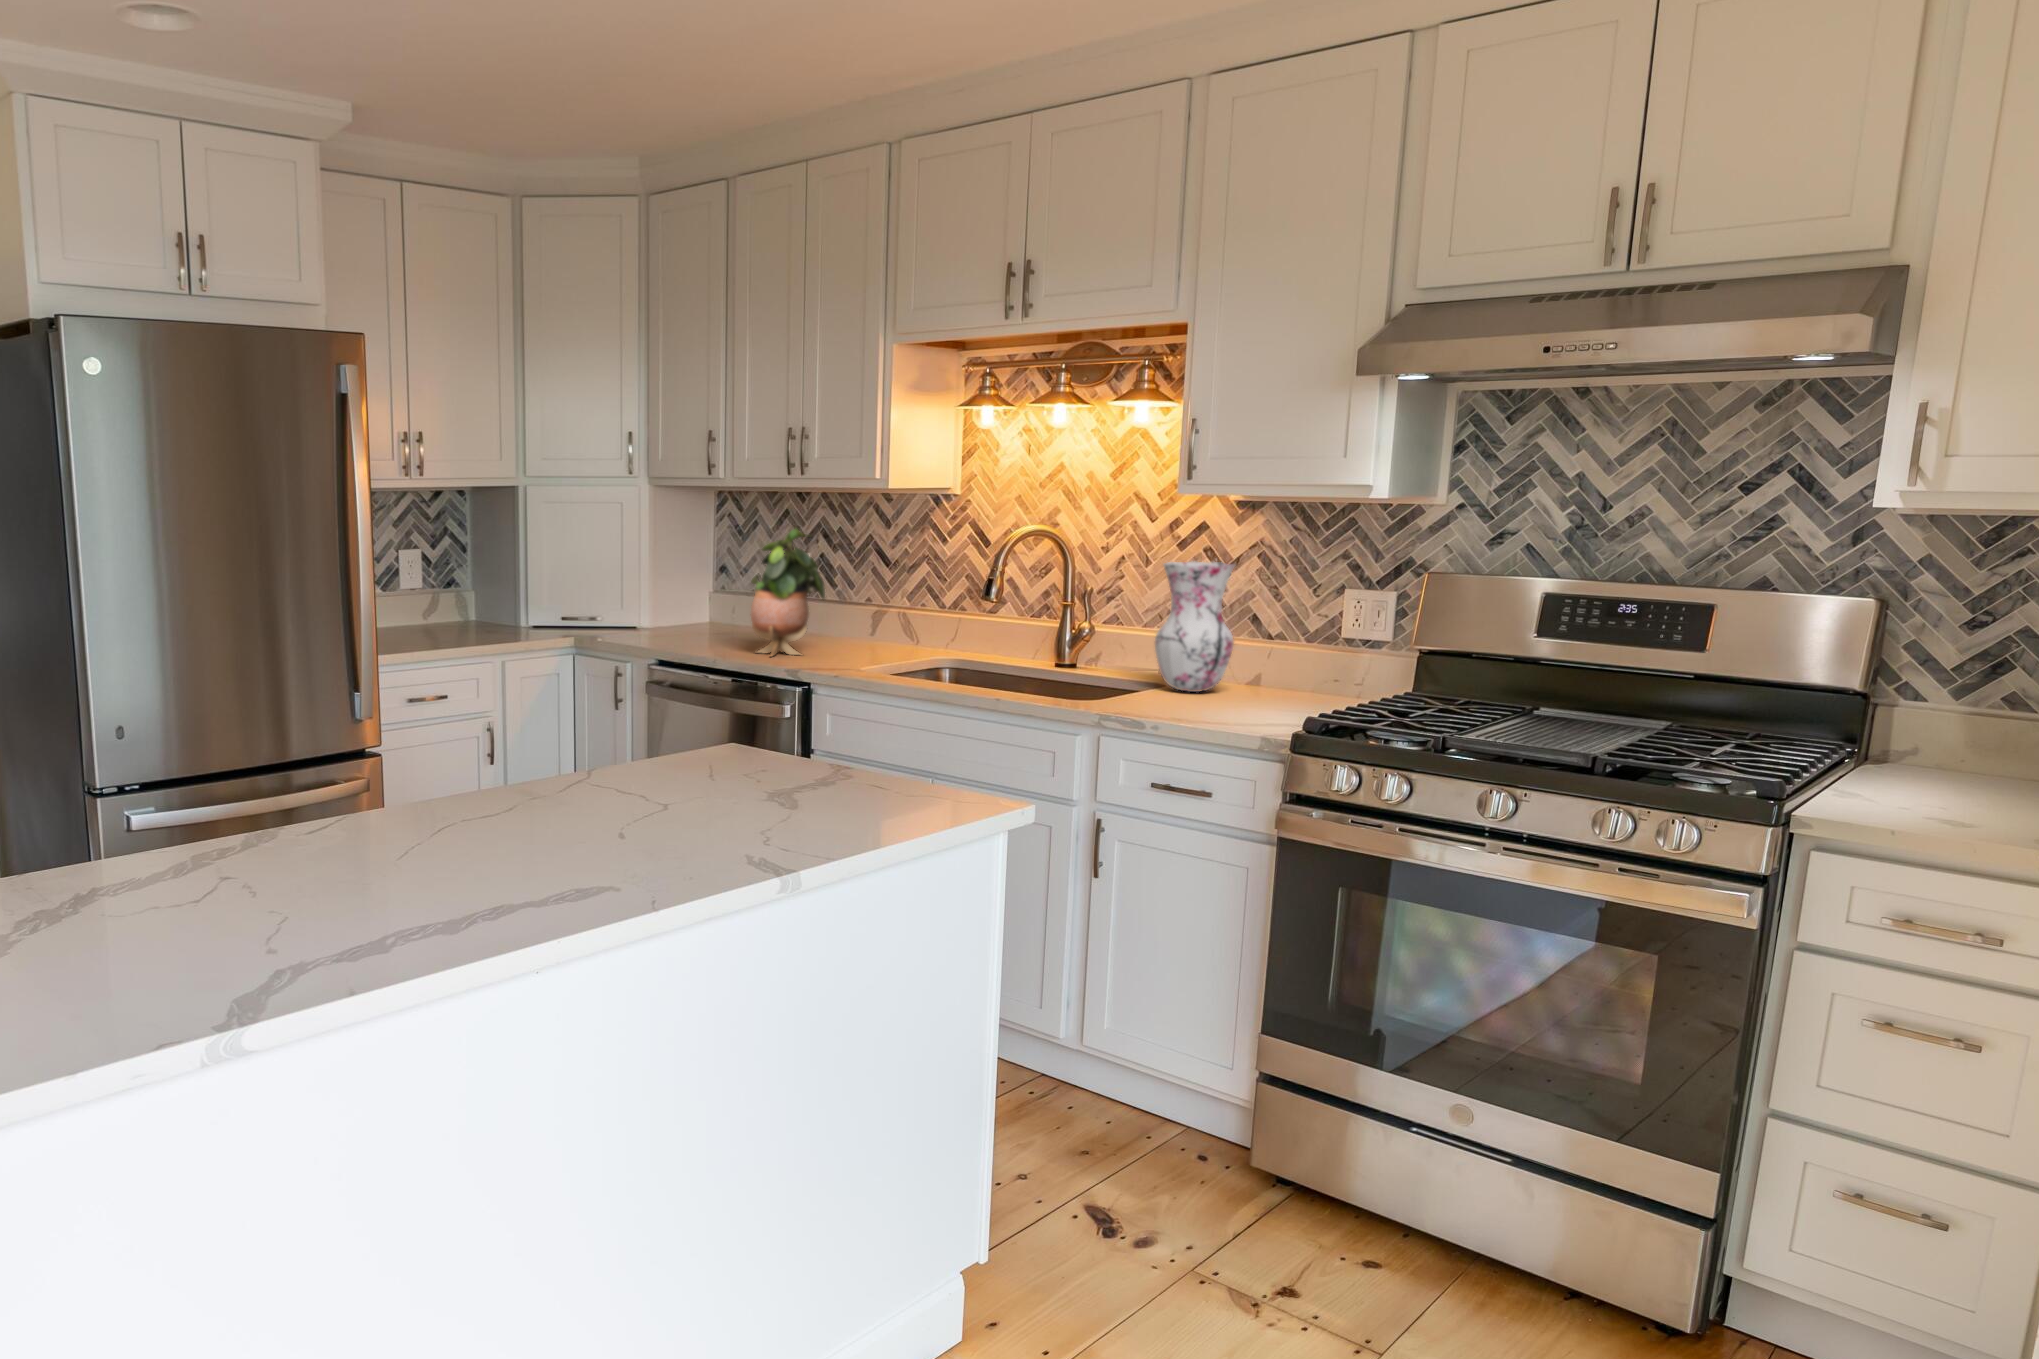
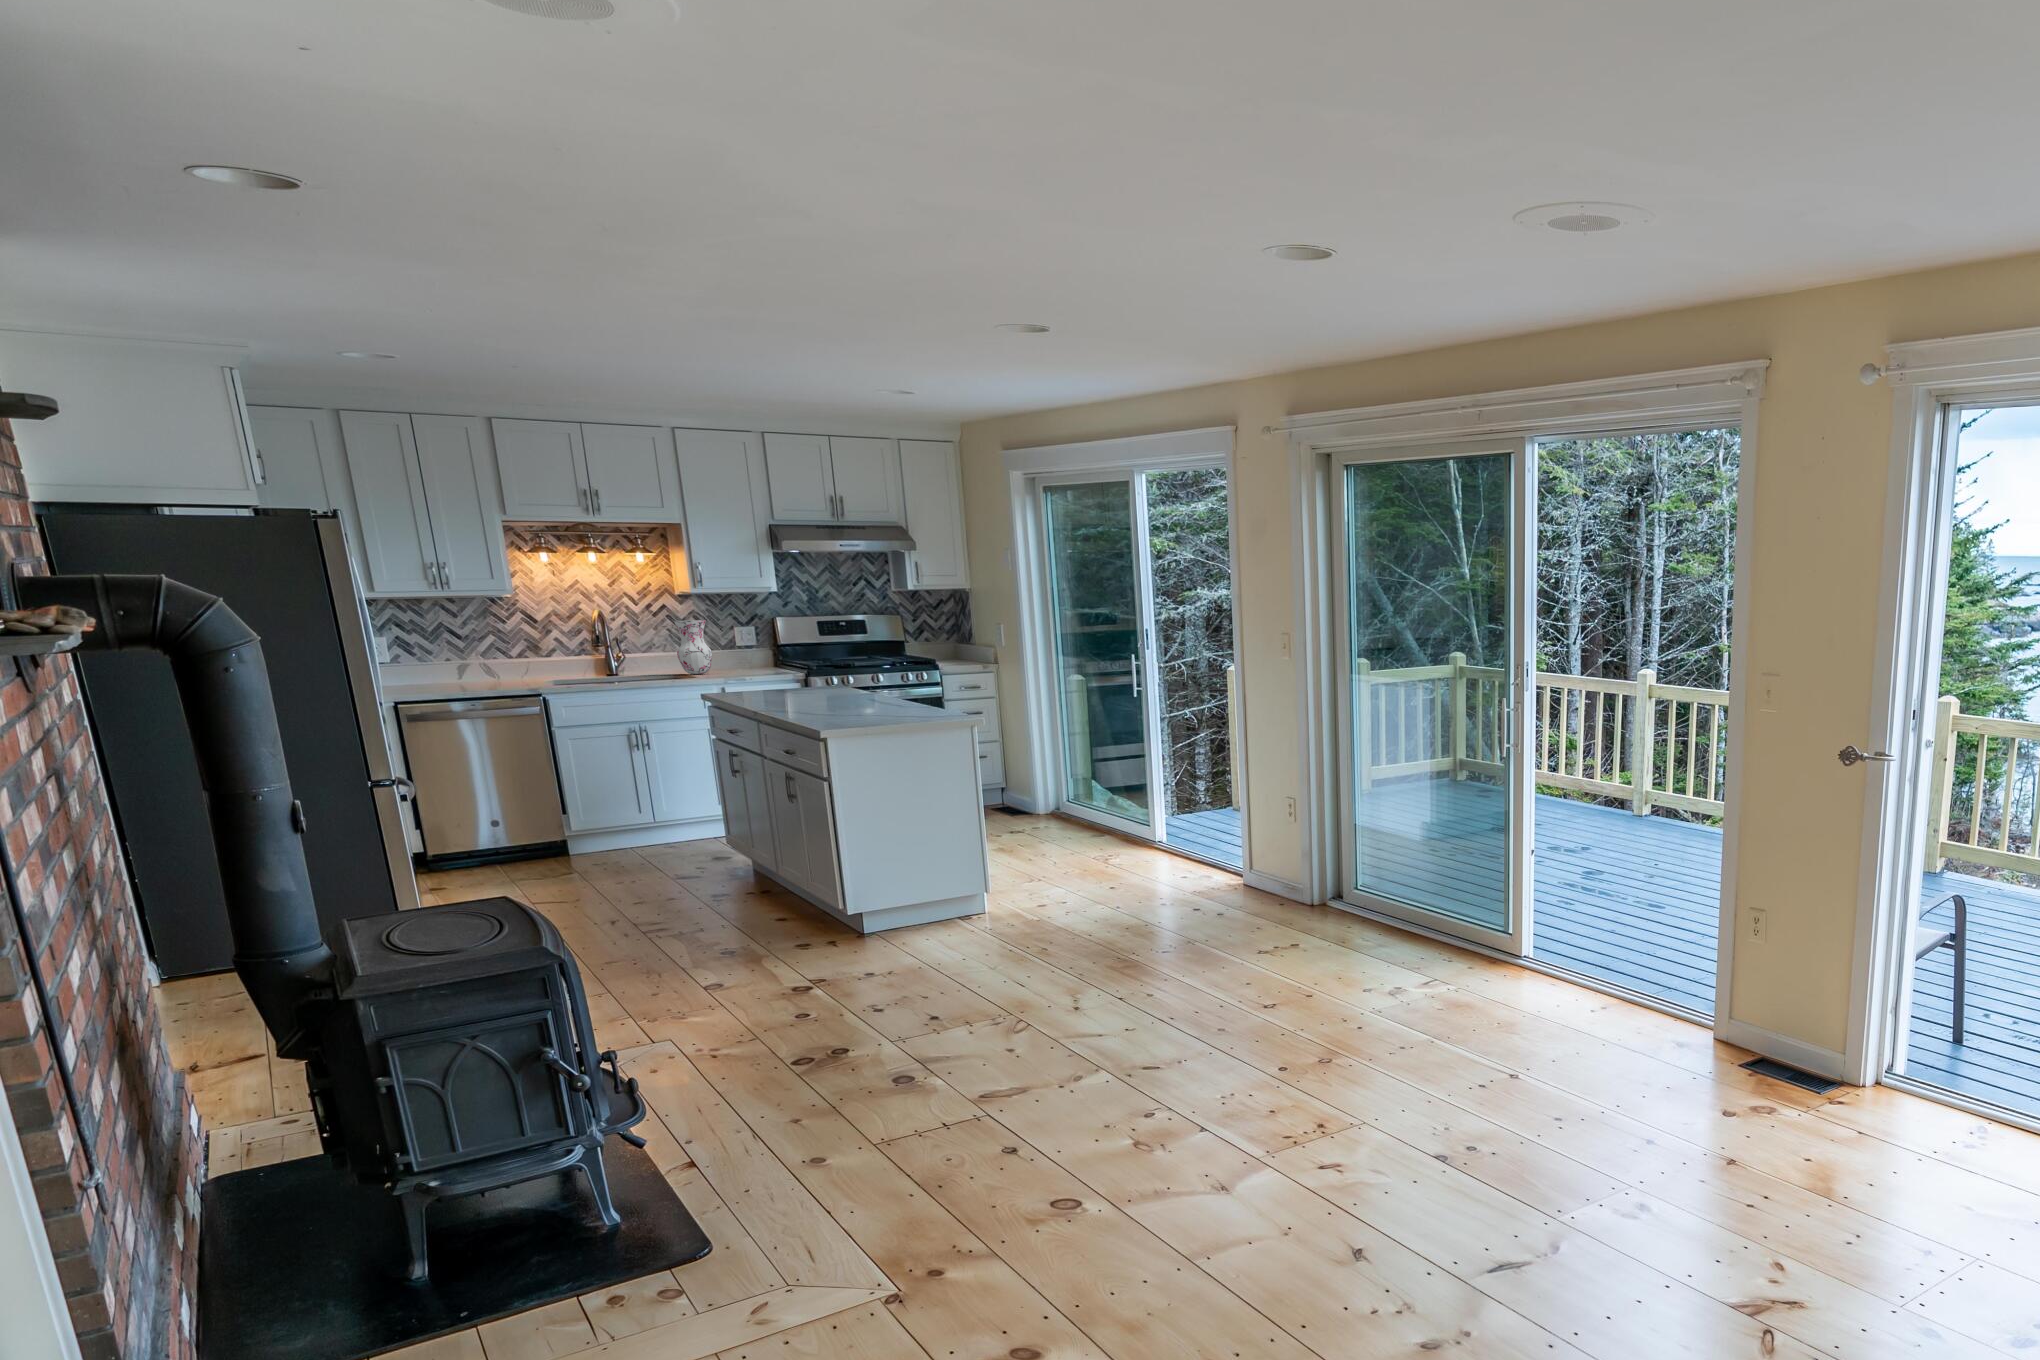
potted plant: present [751,529,825,656] -> none [446,617,496,689]

